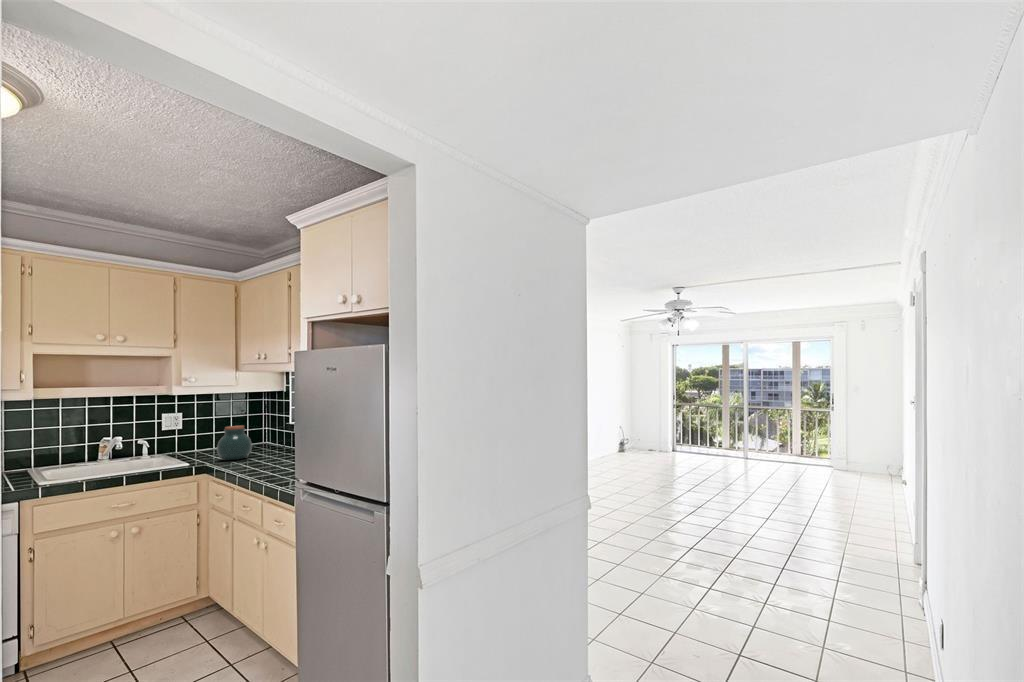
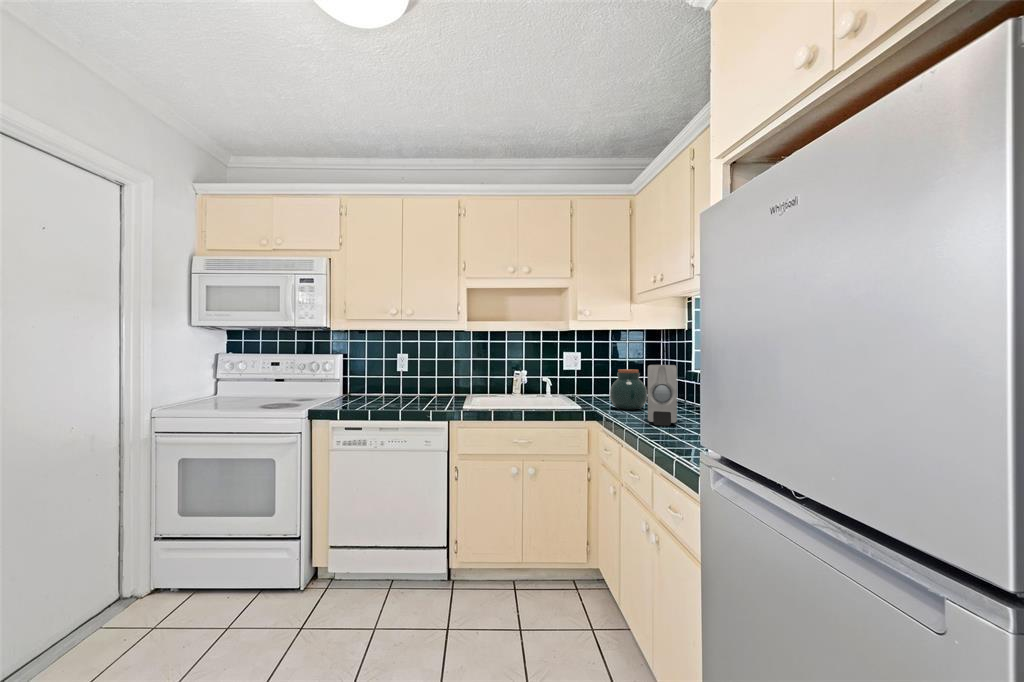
soap dispenser: none [255,422,278,469] -> present [648,365,677,426]

